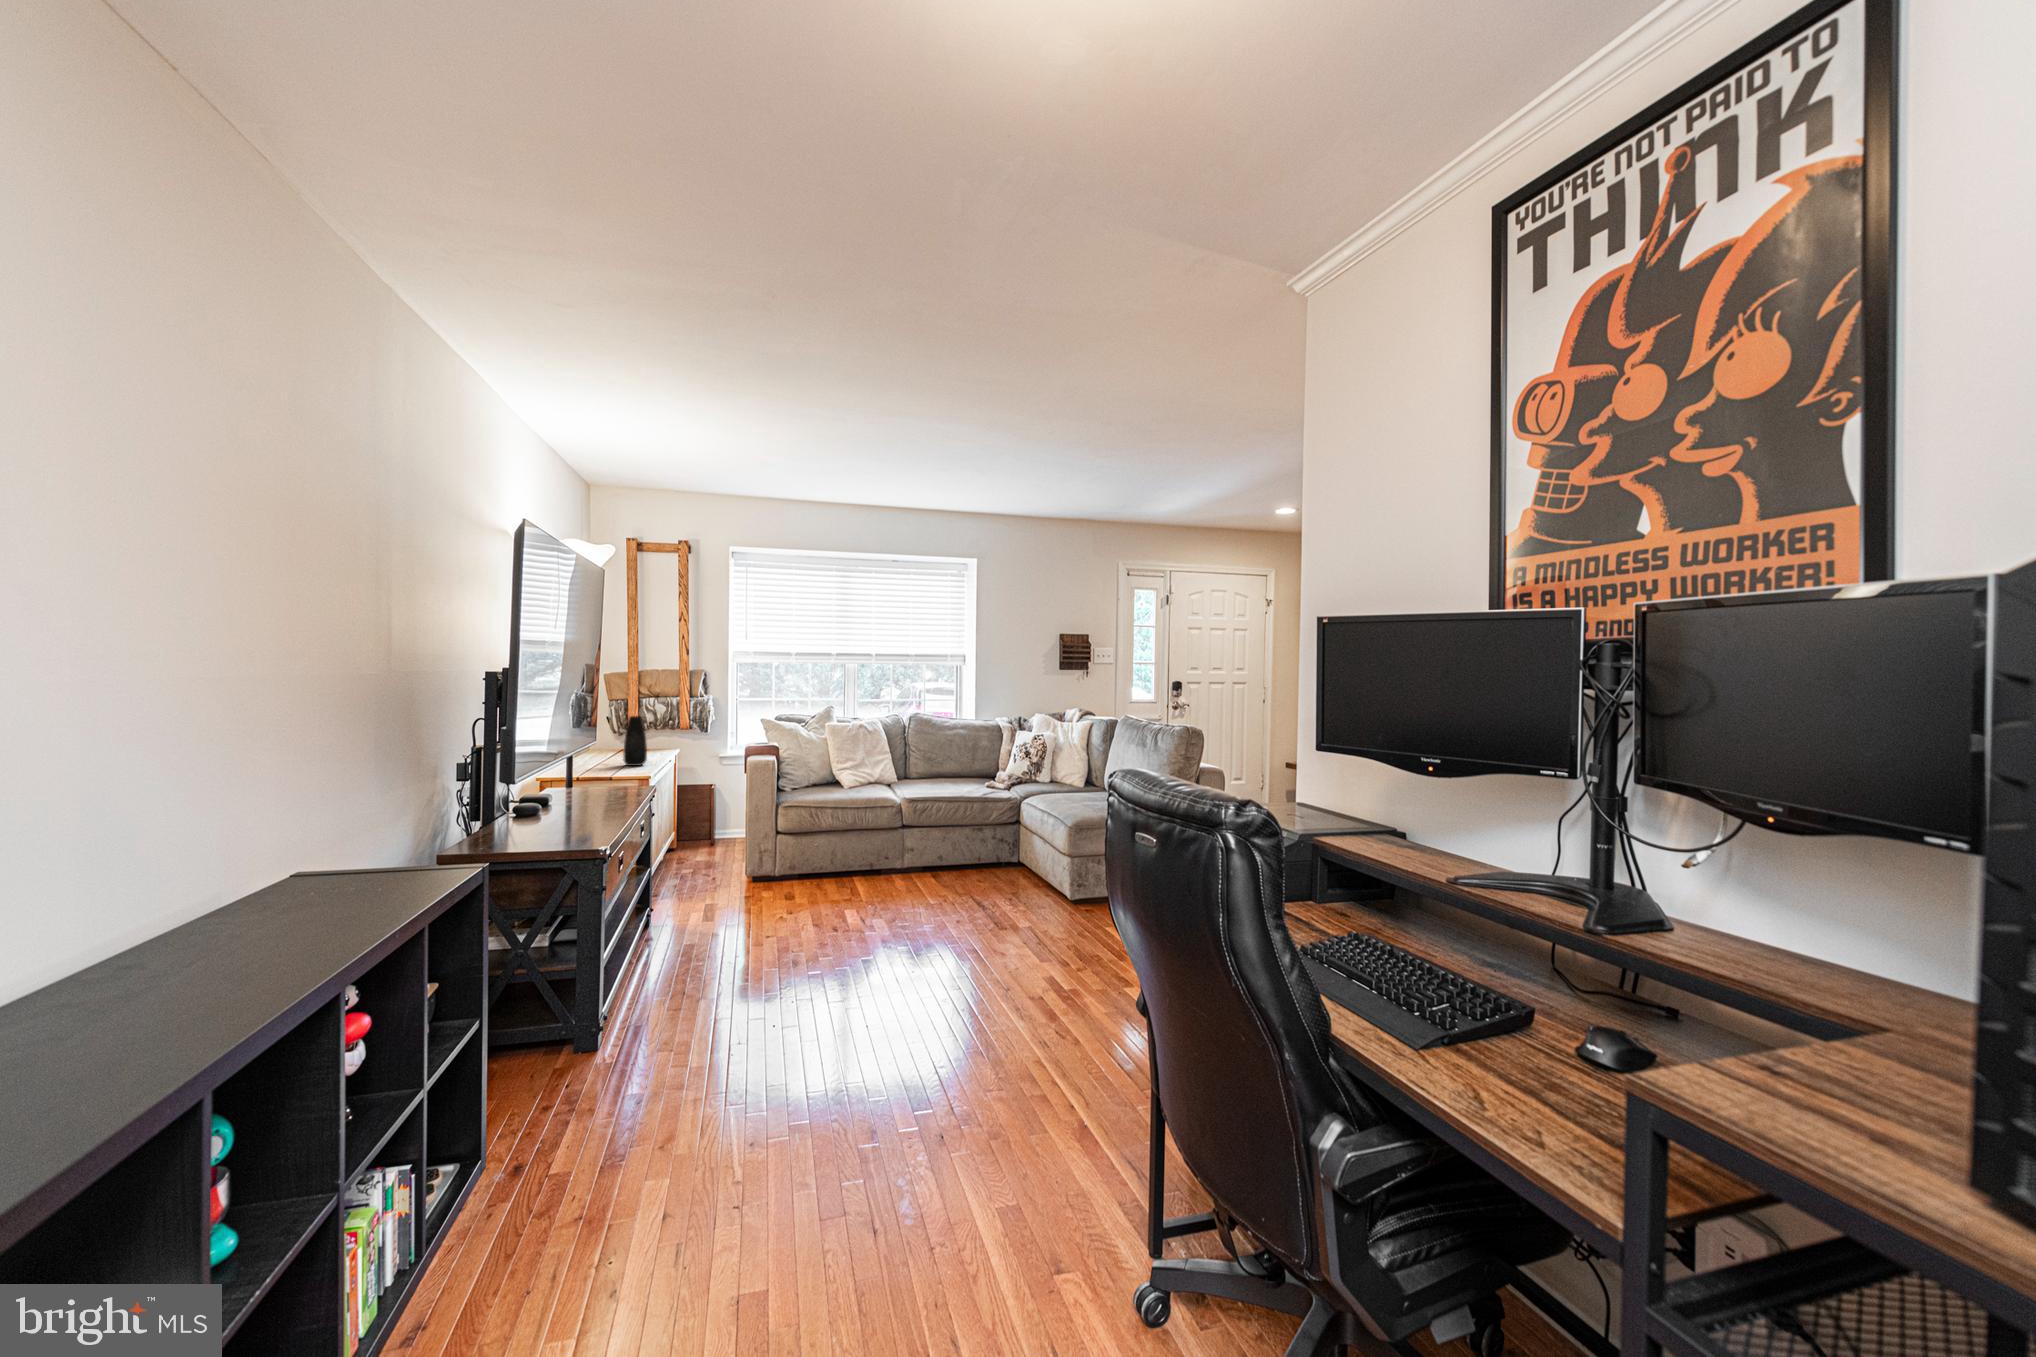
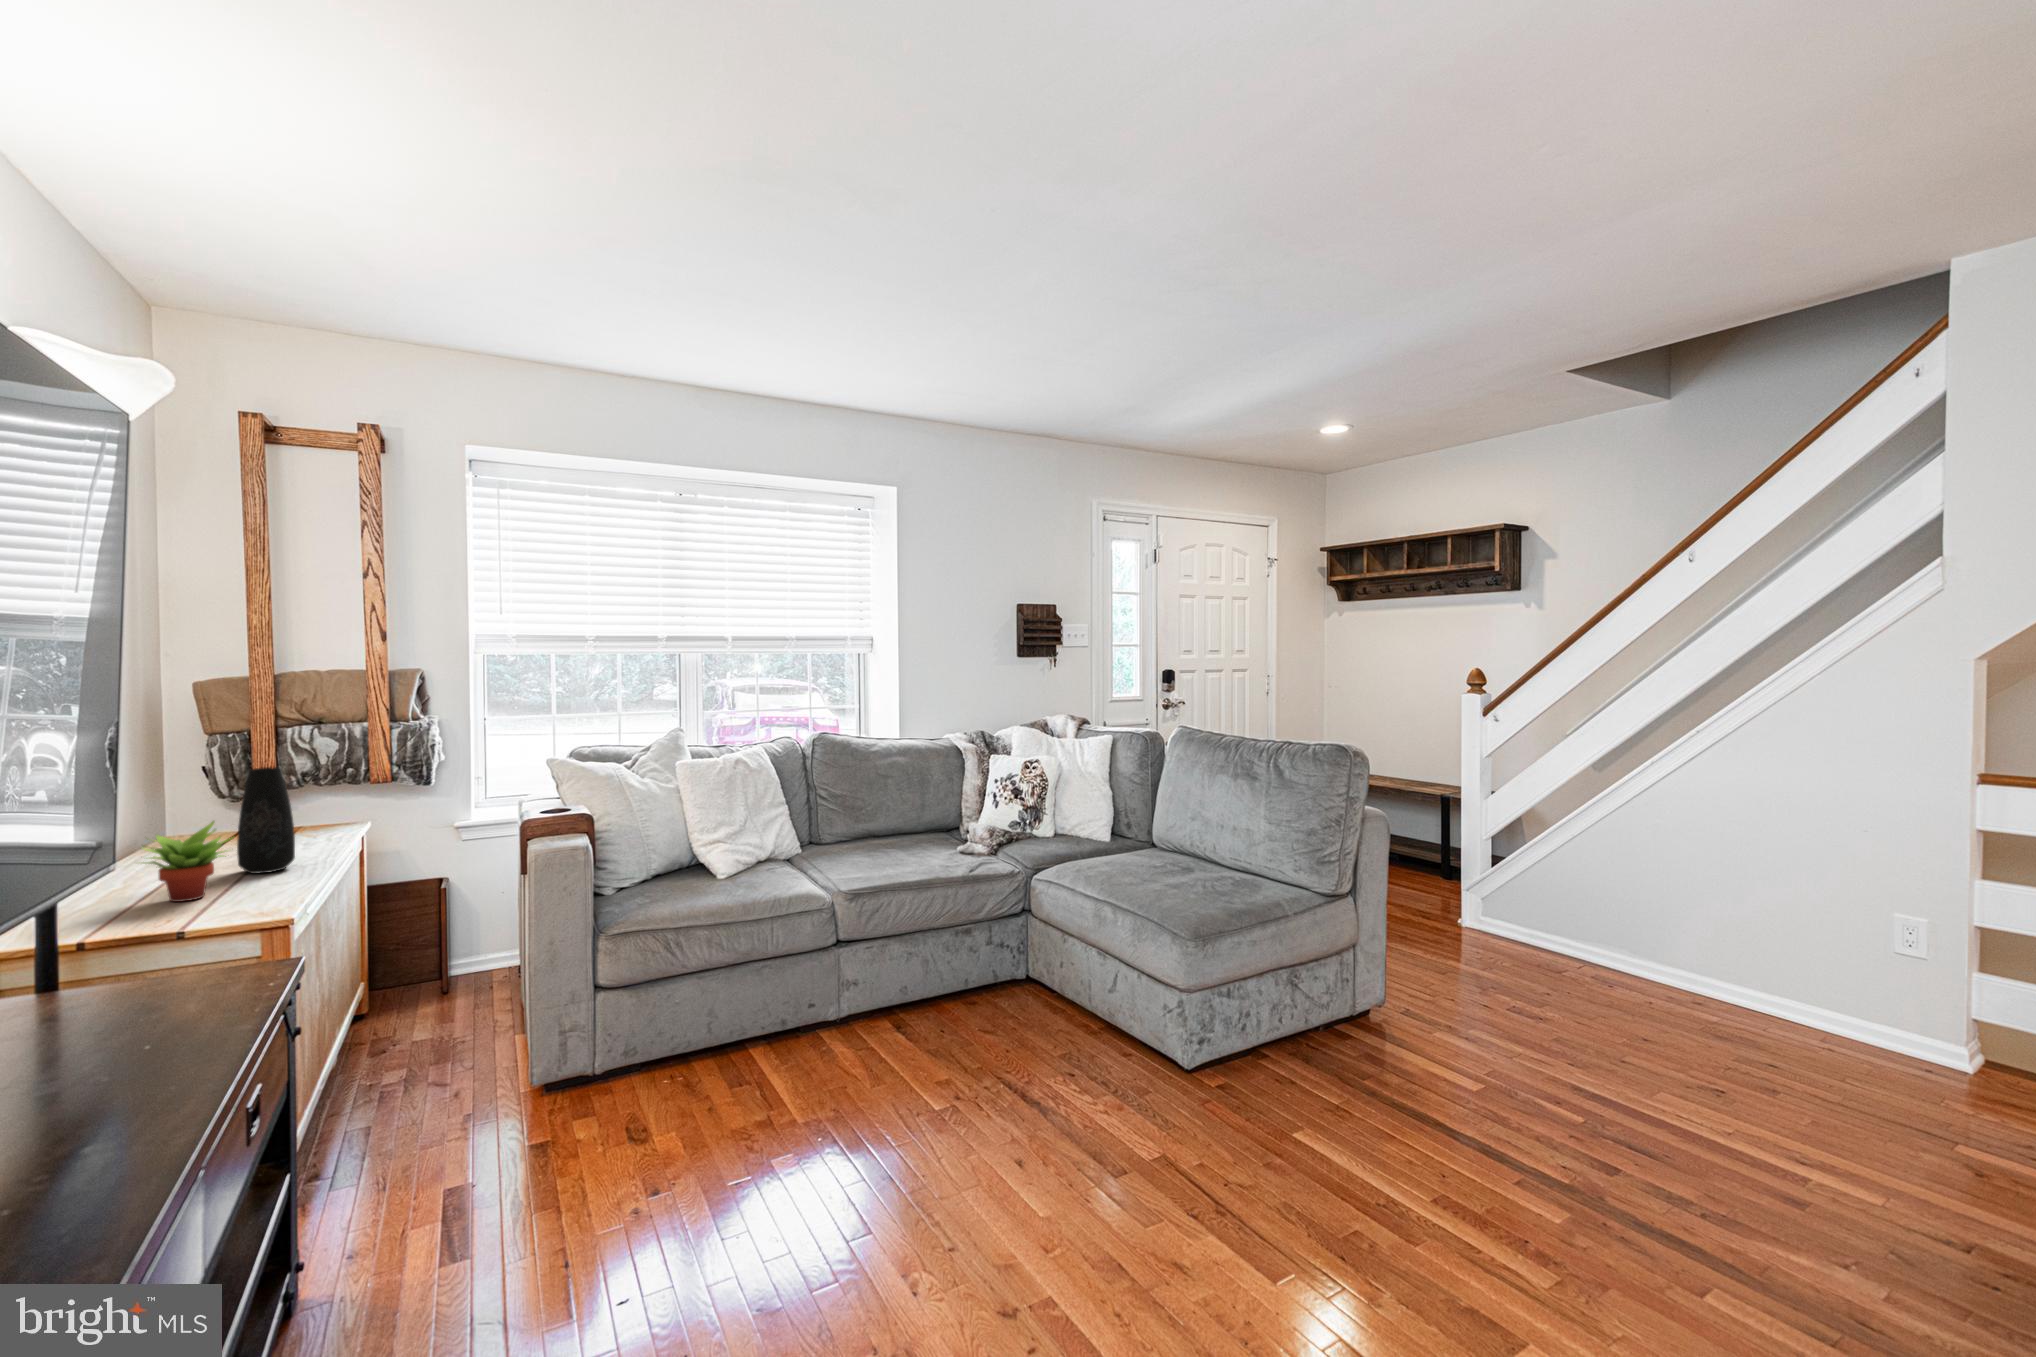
succulent plant: none [587,738,625,772] -> present [142,821,230,902]

